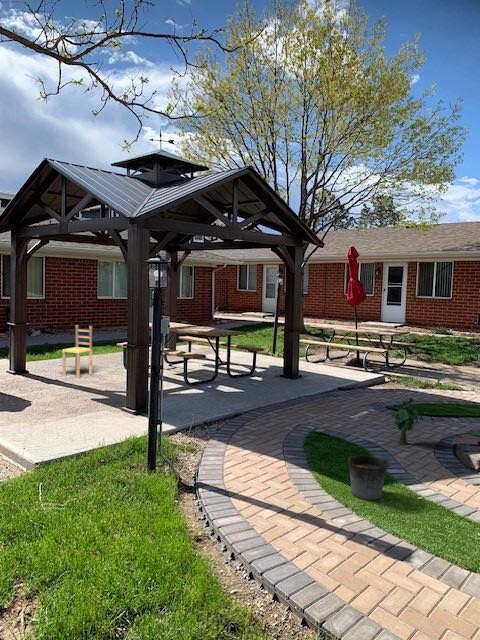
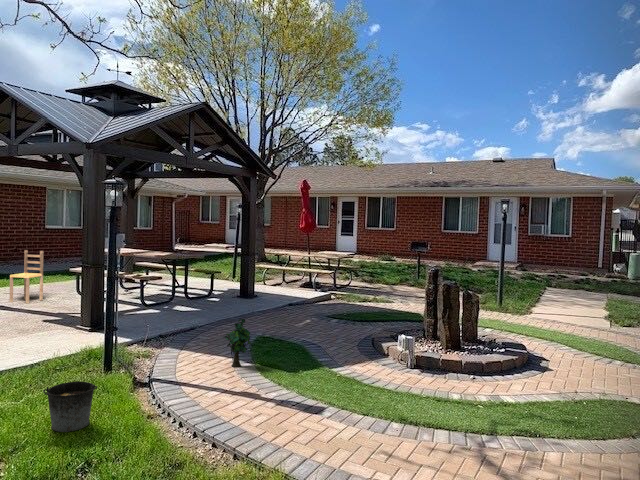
decorative plant: present [391,398,419,445] -> present [225,319,251,367]
bucket: present [348,455,390,500] -> present [43,382,97,432]

